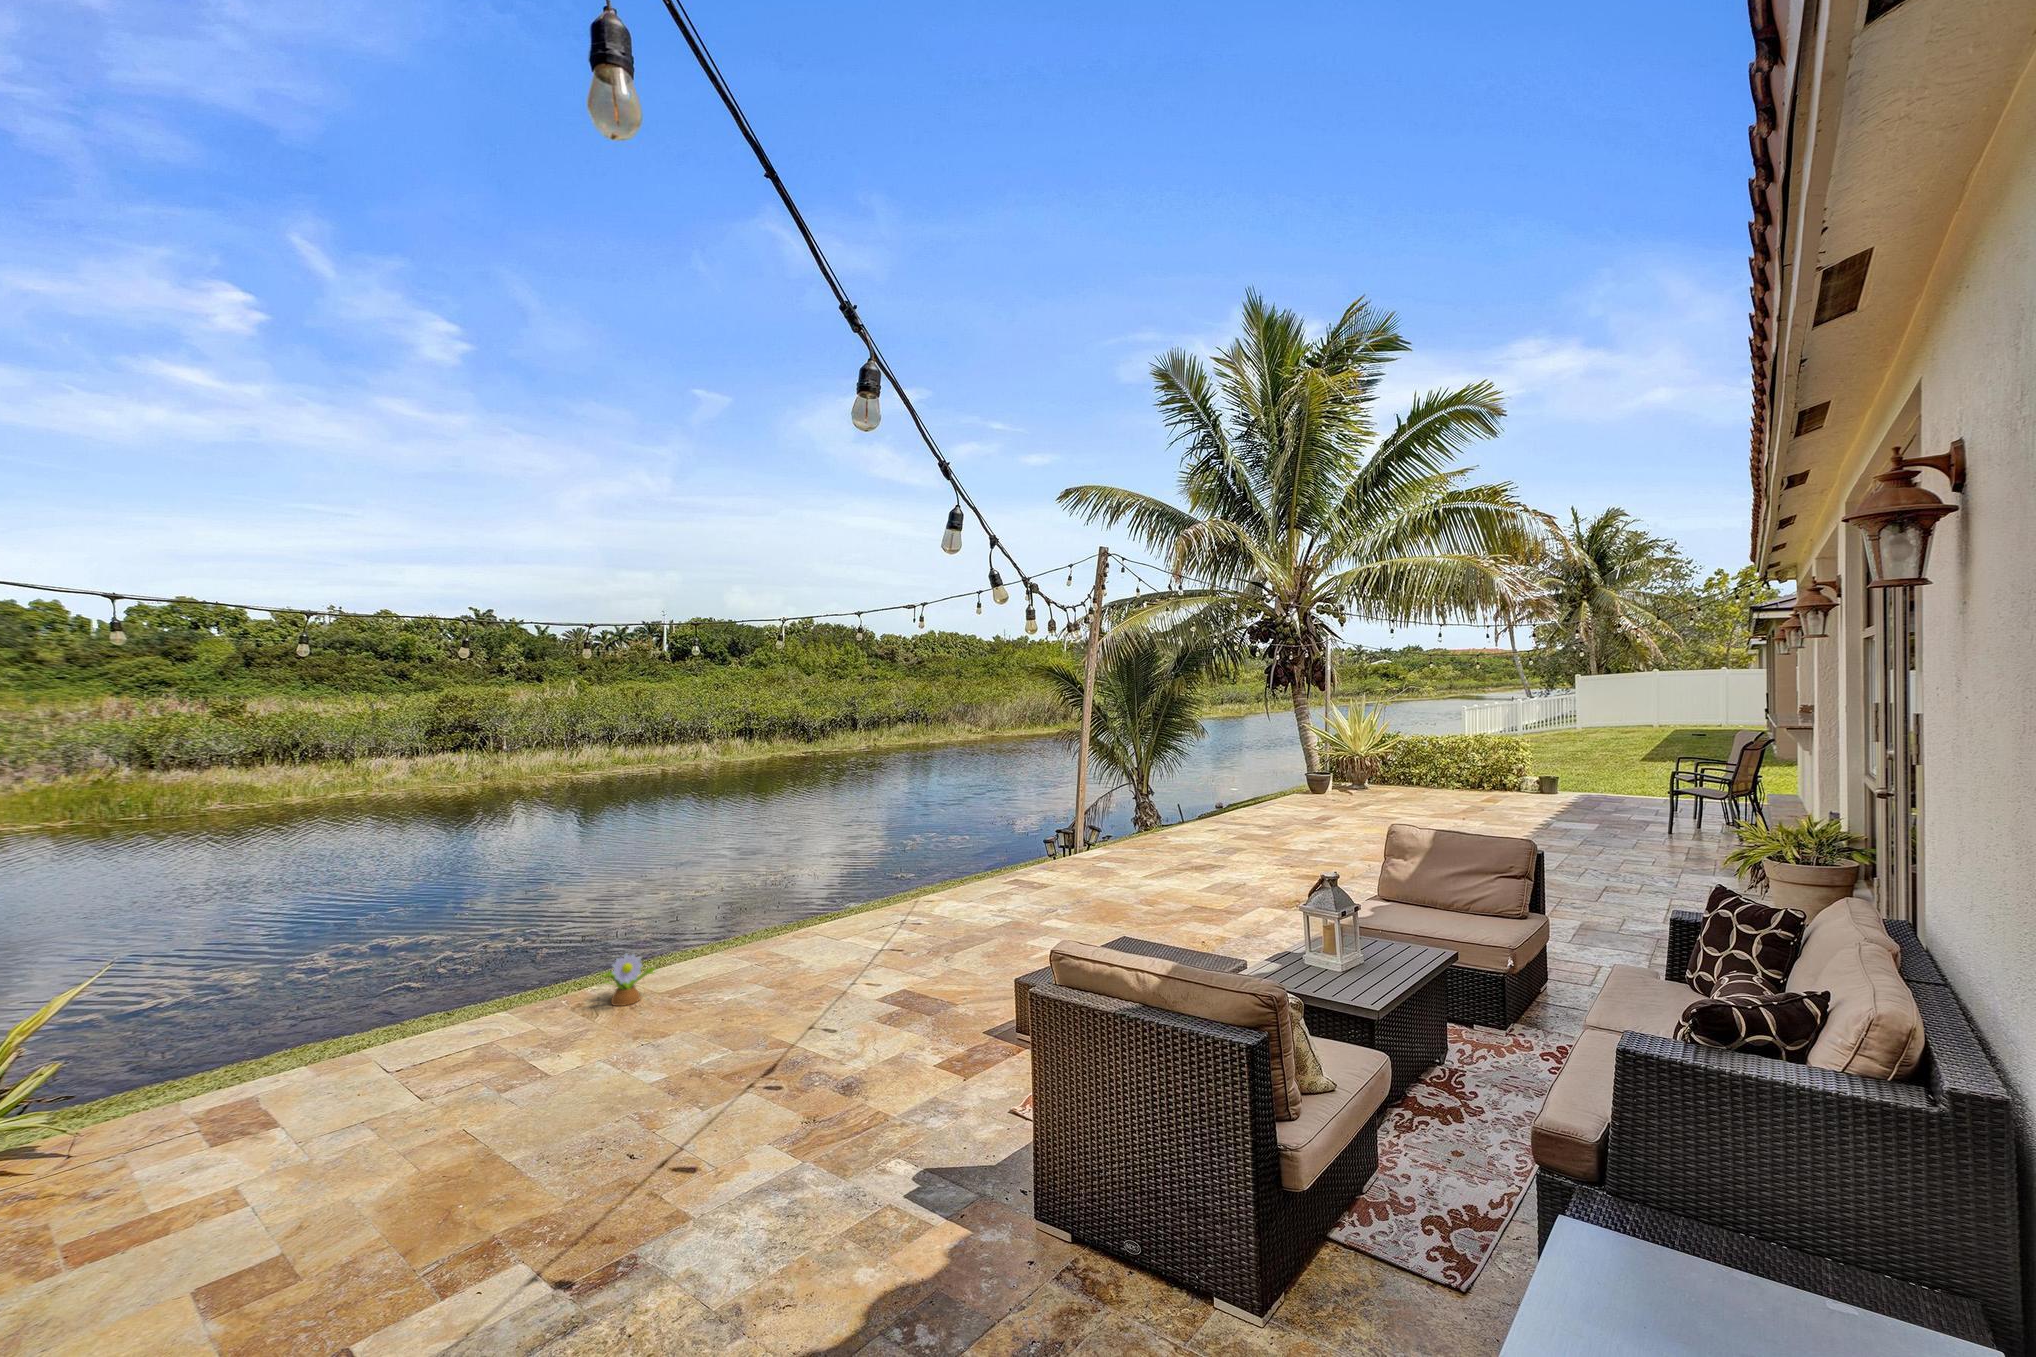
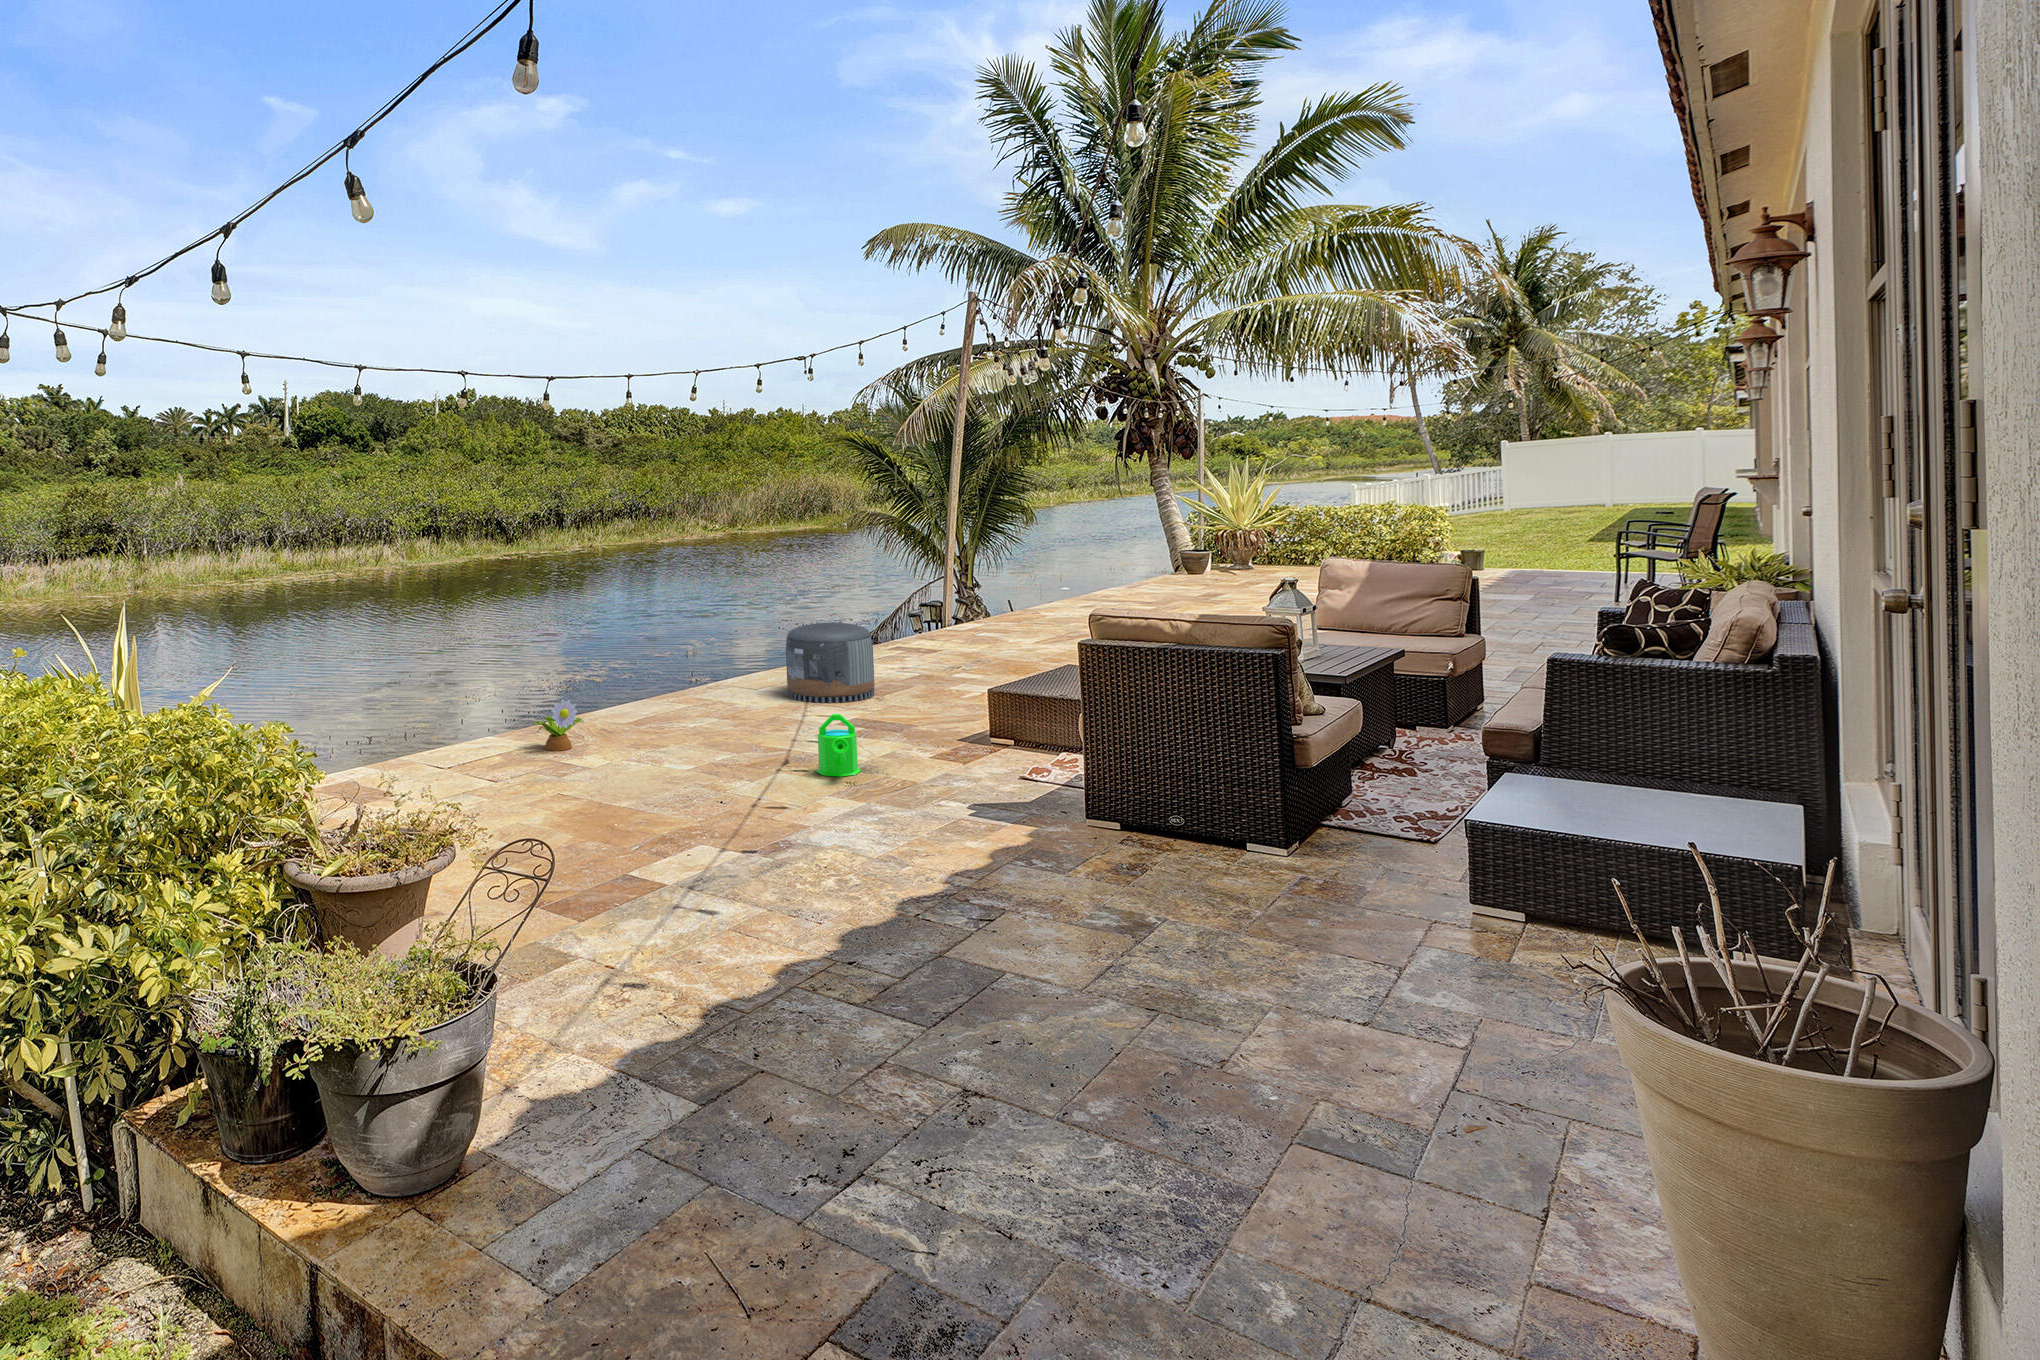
pouf: none [904,856,987,938] -> present [786,622,875,703]
watering can: none [854,990,902,1062] -> present [816,714,861,777]

